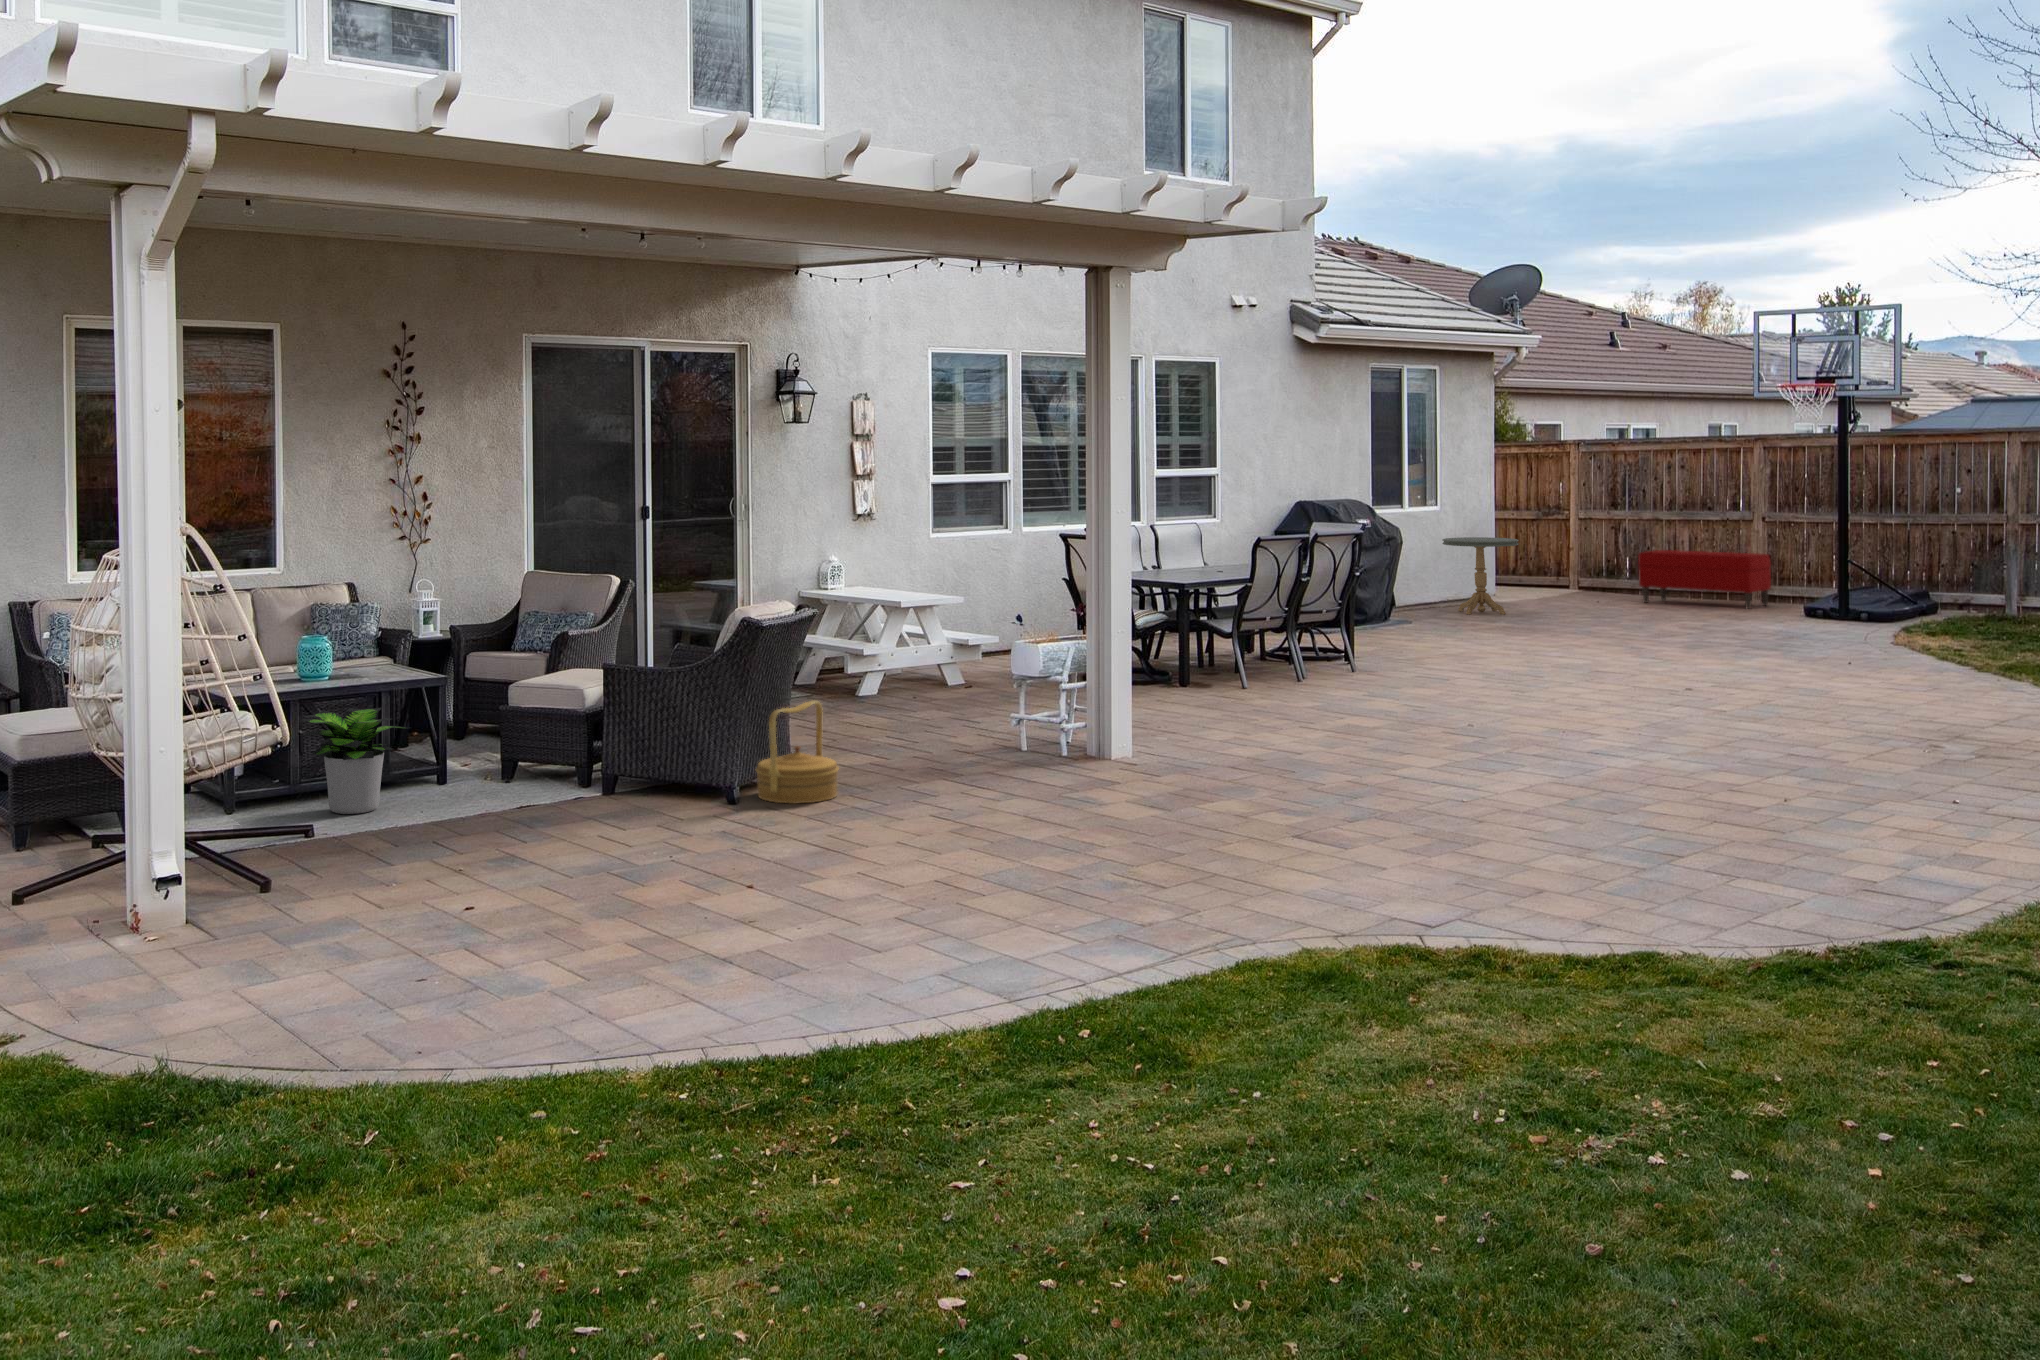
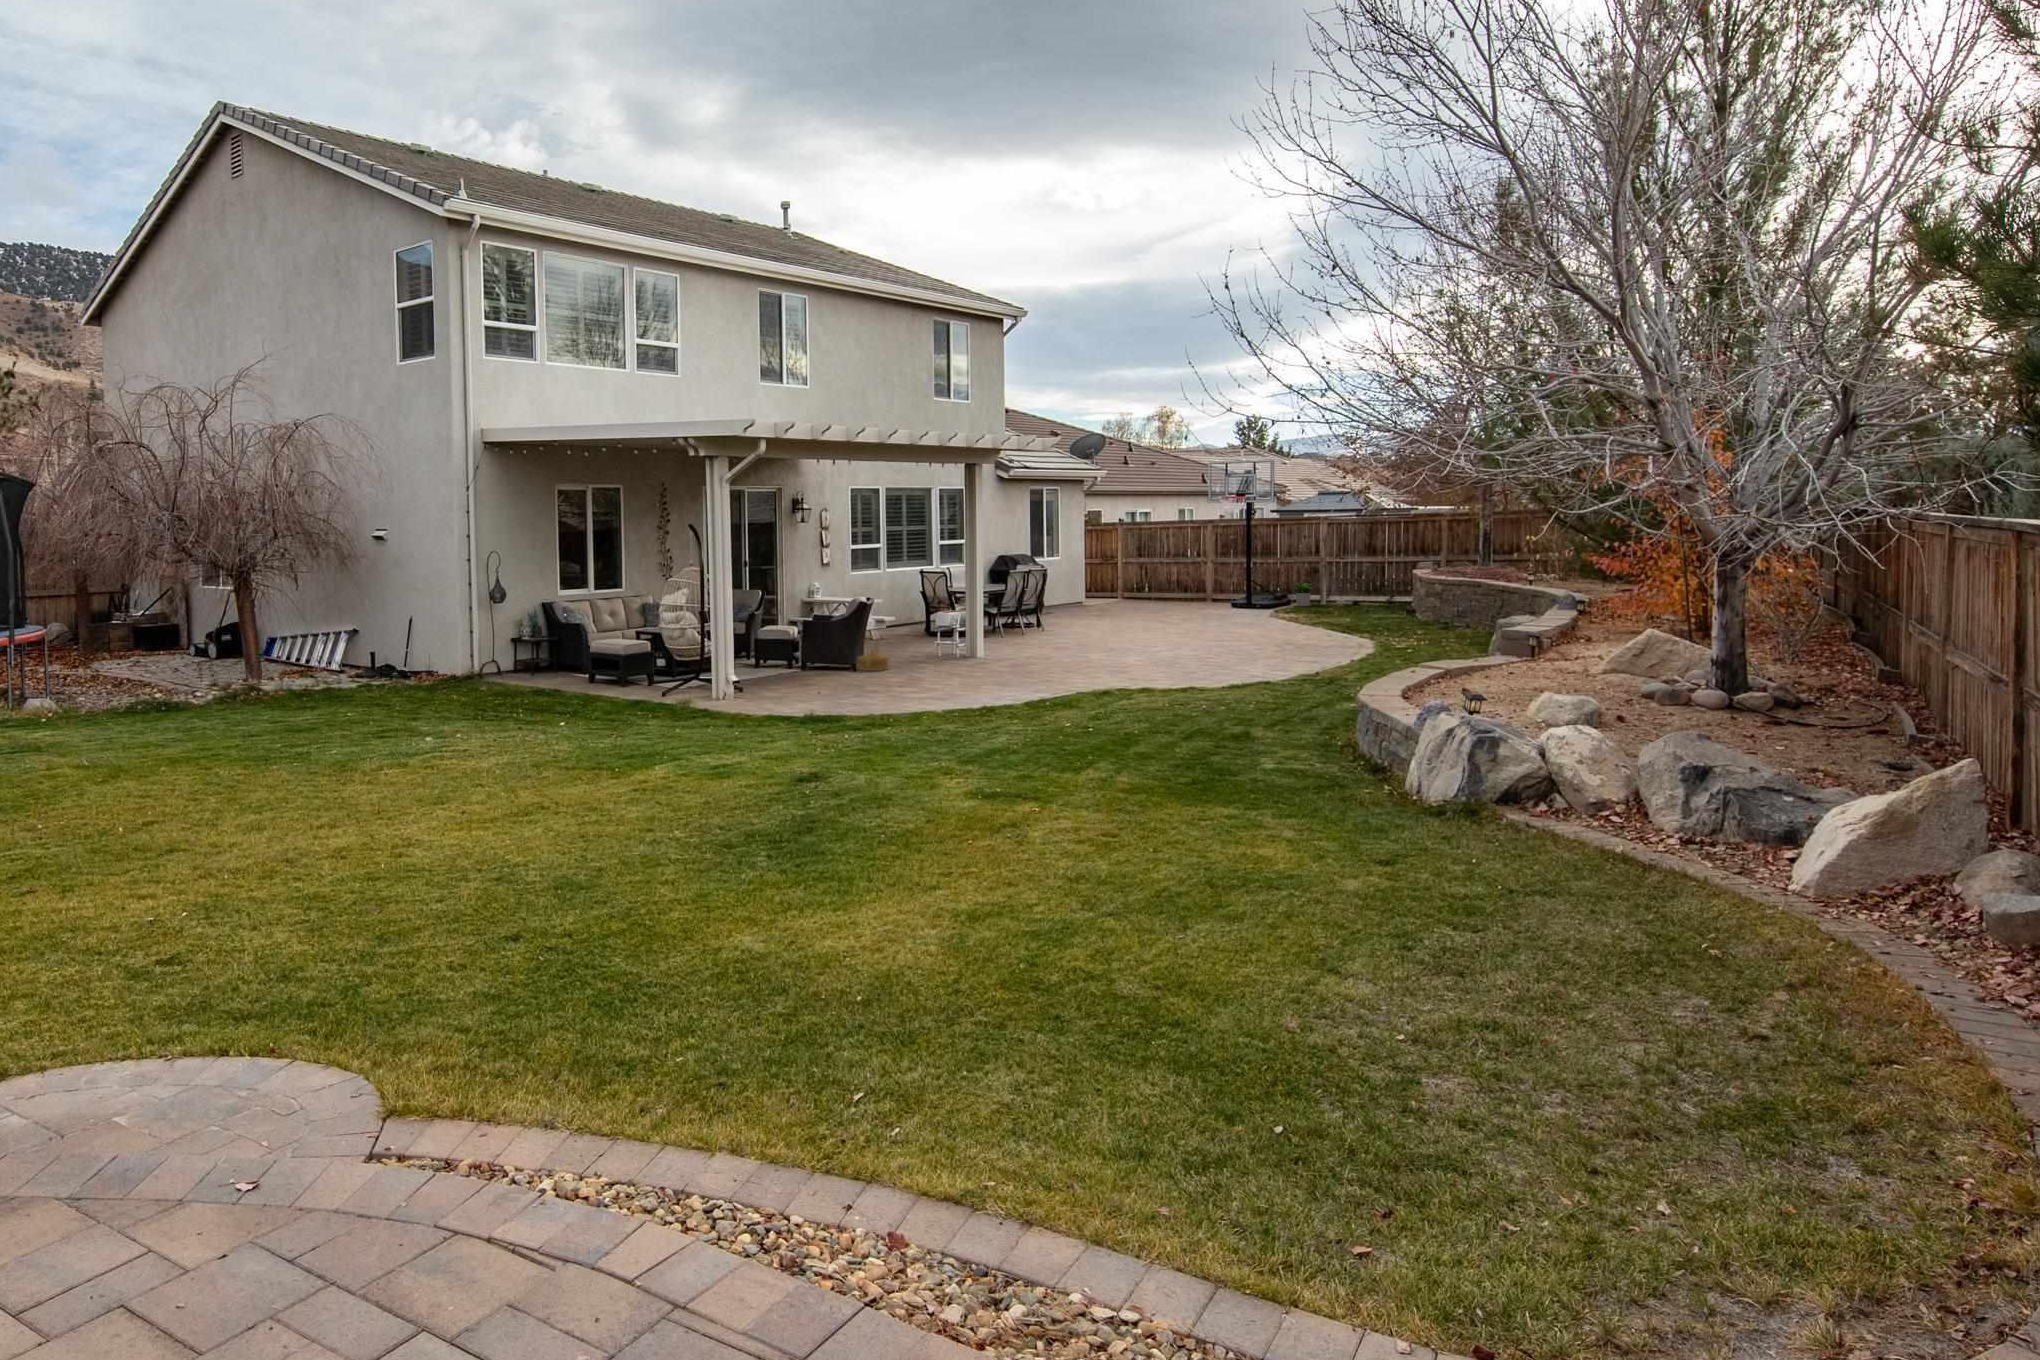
side table: present [1443,537,1519,614] -> none [1062,573,1099,611]
bench: present [1638,550,1771,609] -> none [1153,578,1215,606]
potted plant: present [302,708,410,814] -> present [1291,583,1317,606]

